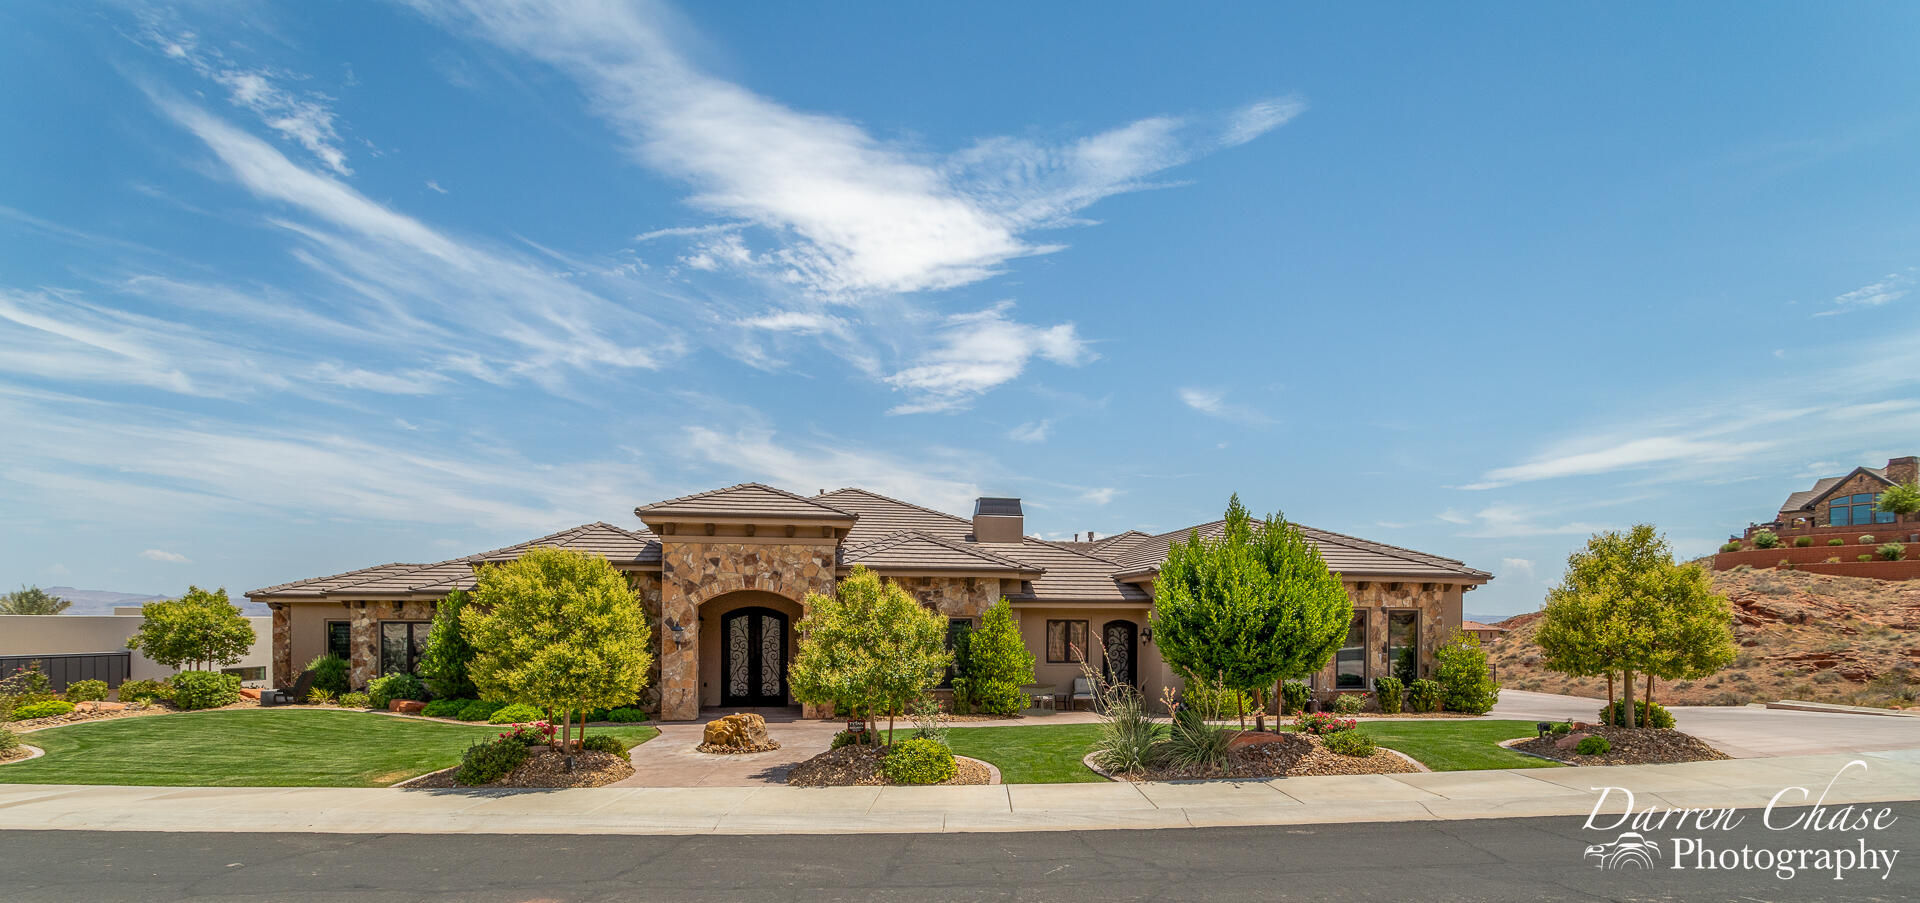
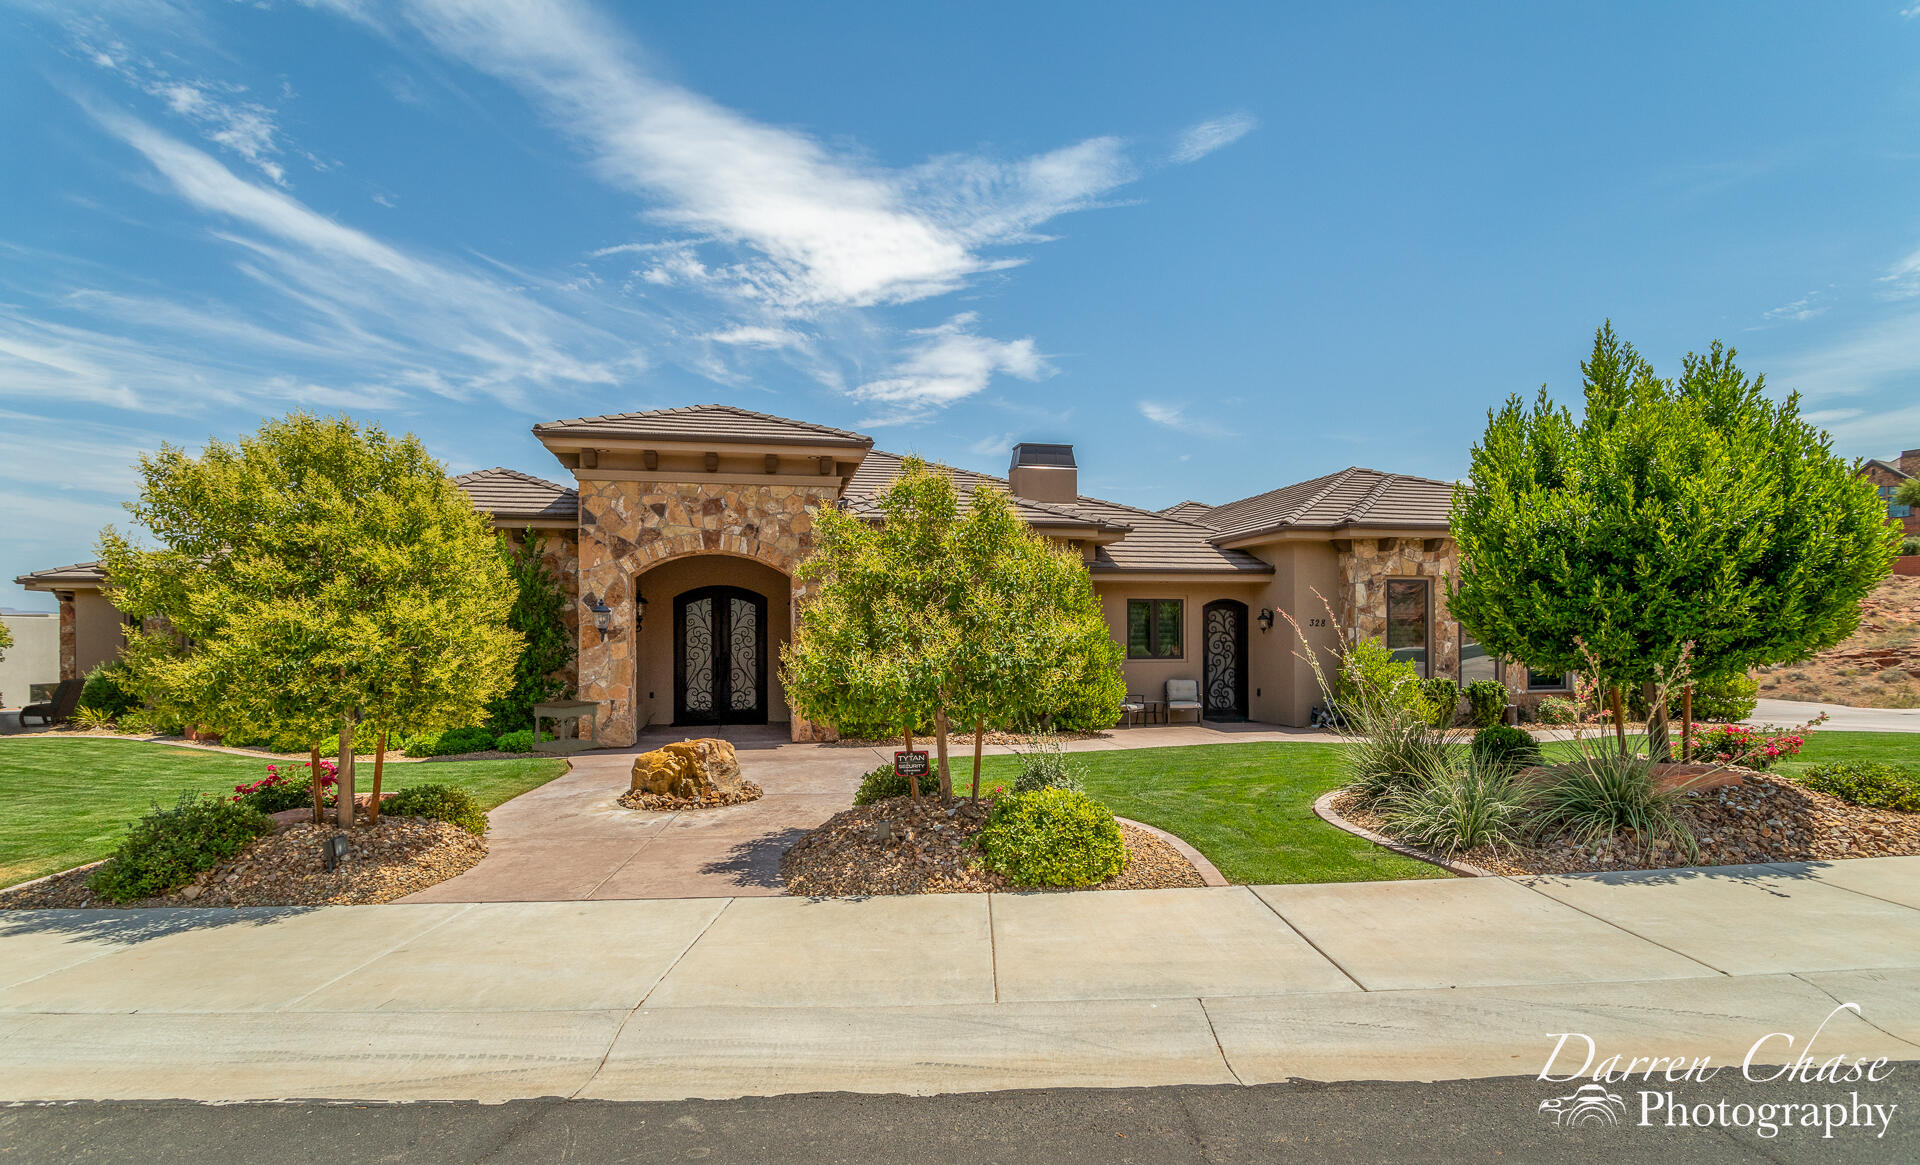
side table: present [1018,683,1057,717] -> present [531,700,600,753]

